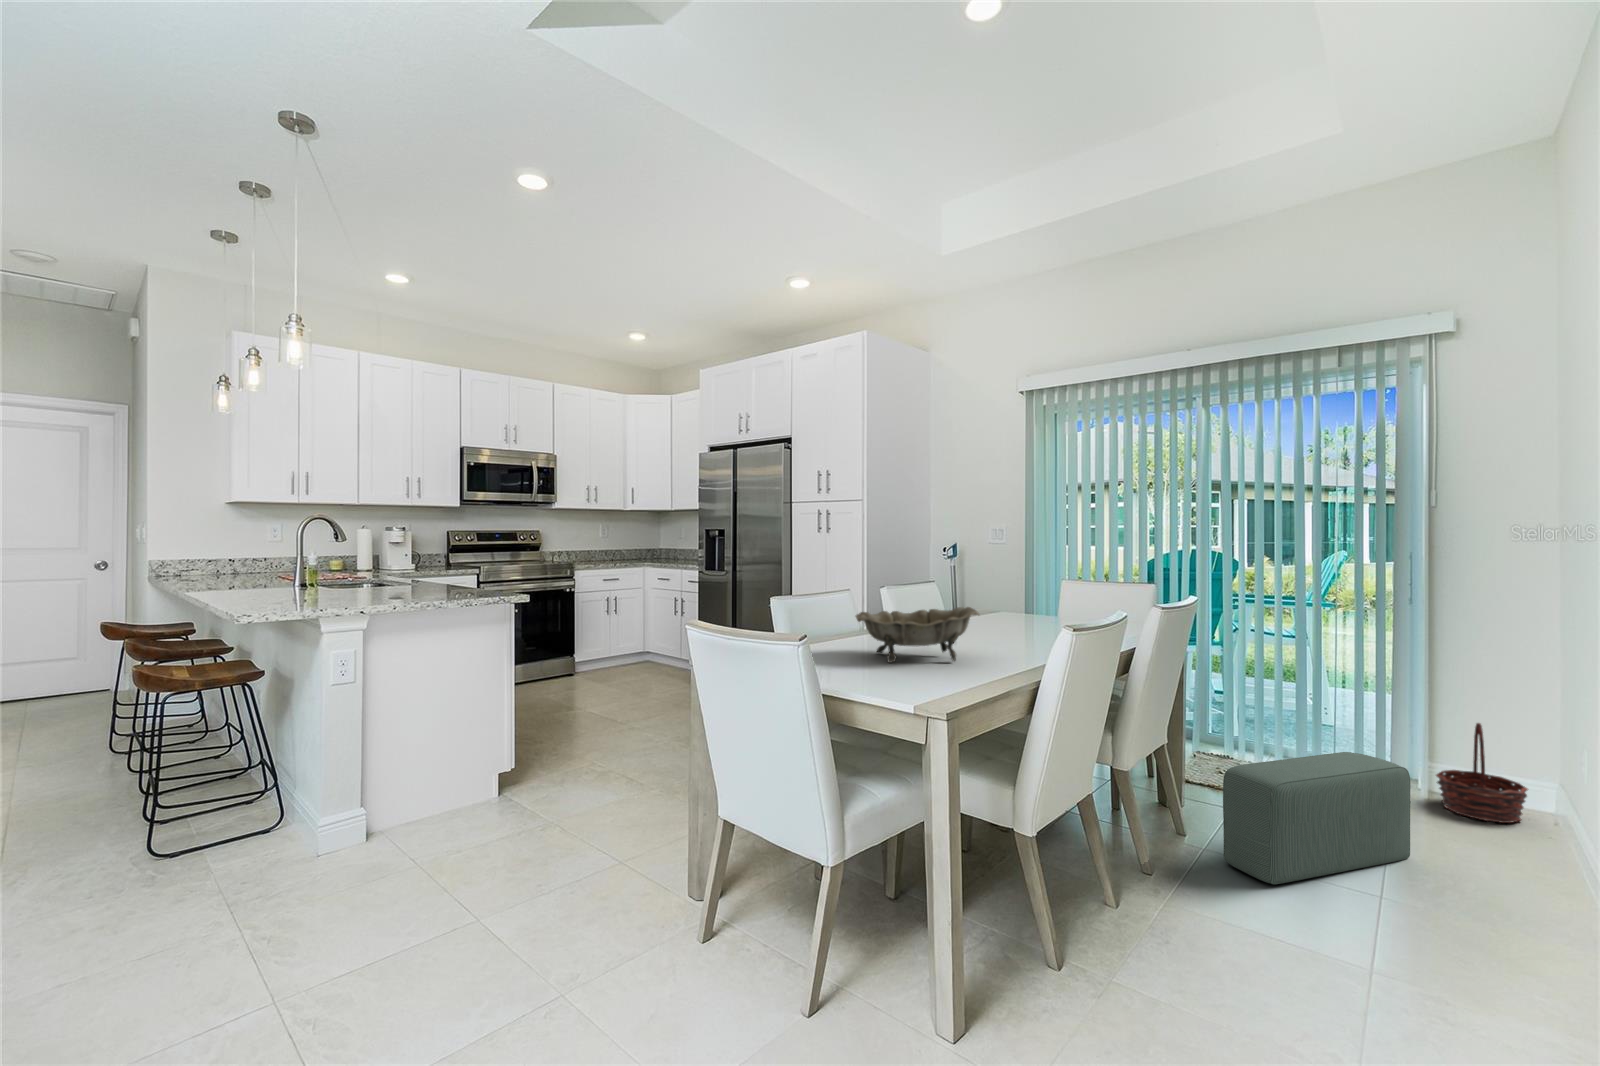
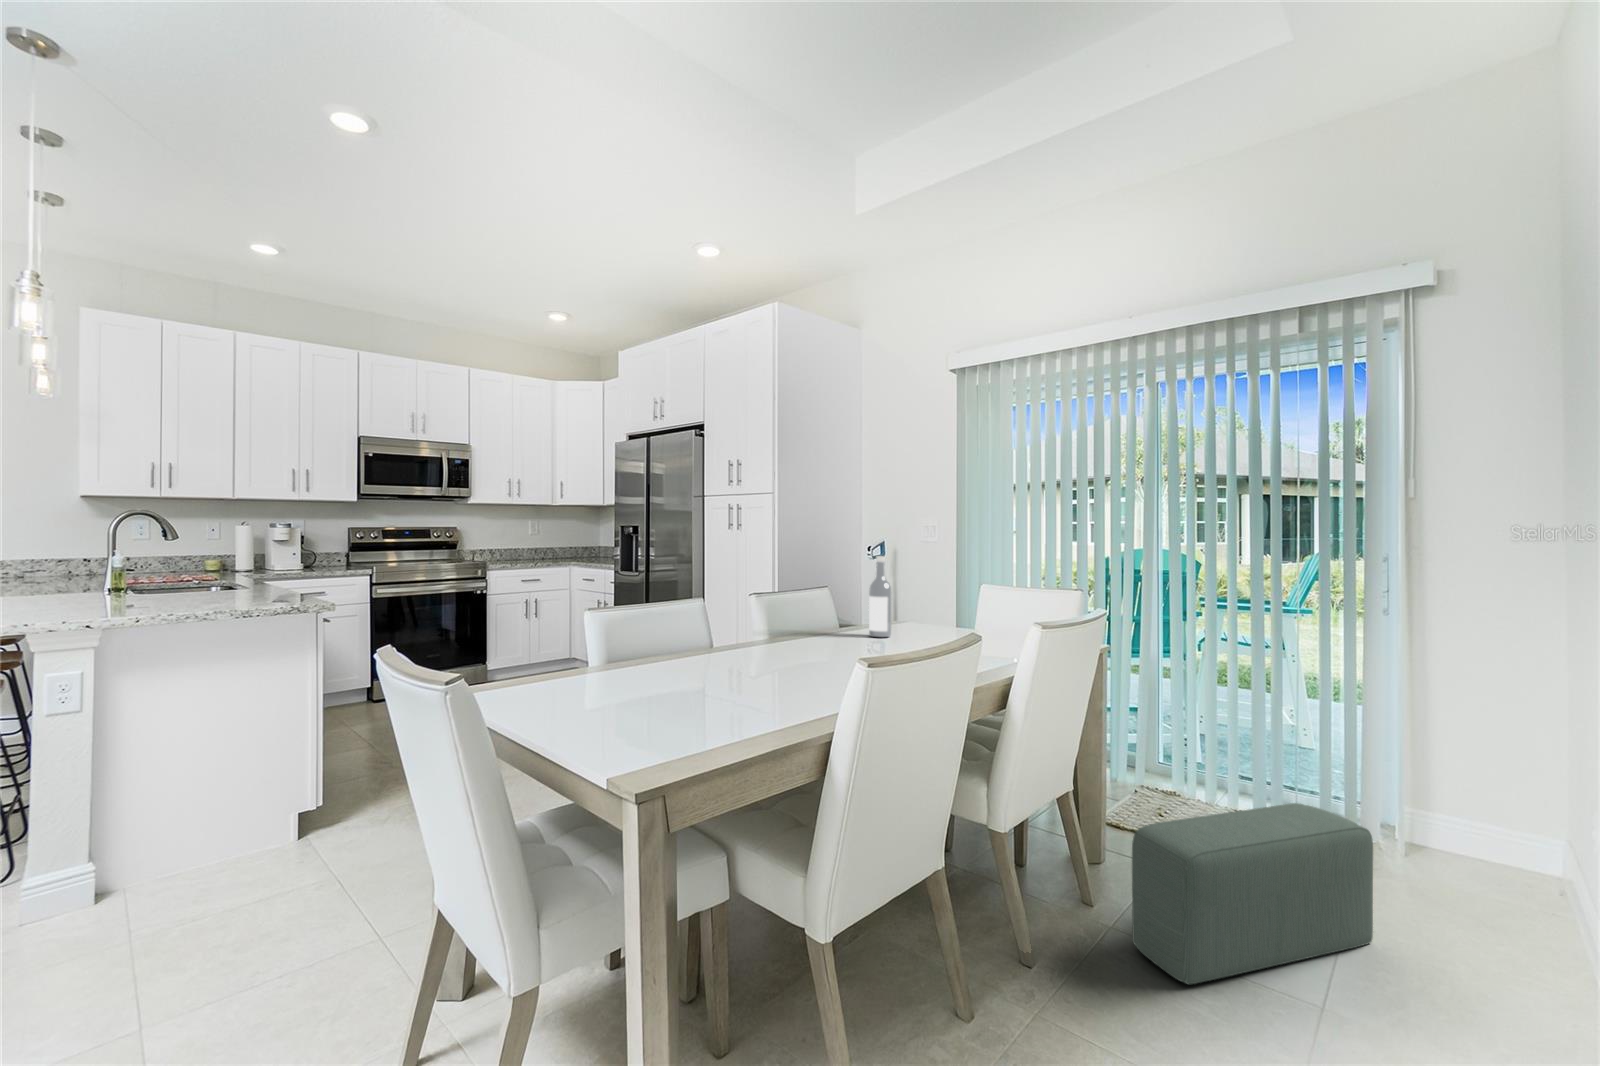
wine bottle: none [979,555,998,624] -> present [869,556,891,637]
decorative bowl: present [856,607,979,663] -> none [644,623,803,697]
basket: present [1436,723,1528,823] -> none [1412,763,1528,890]

